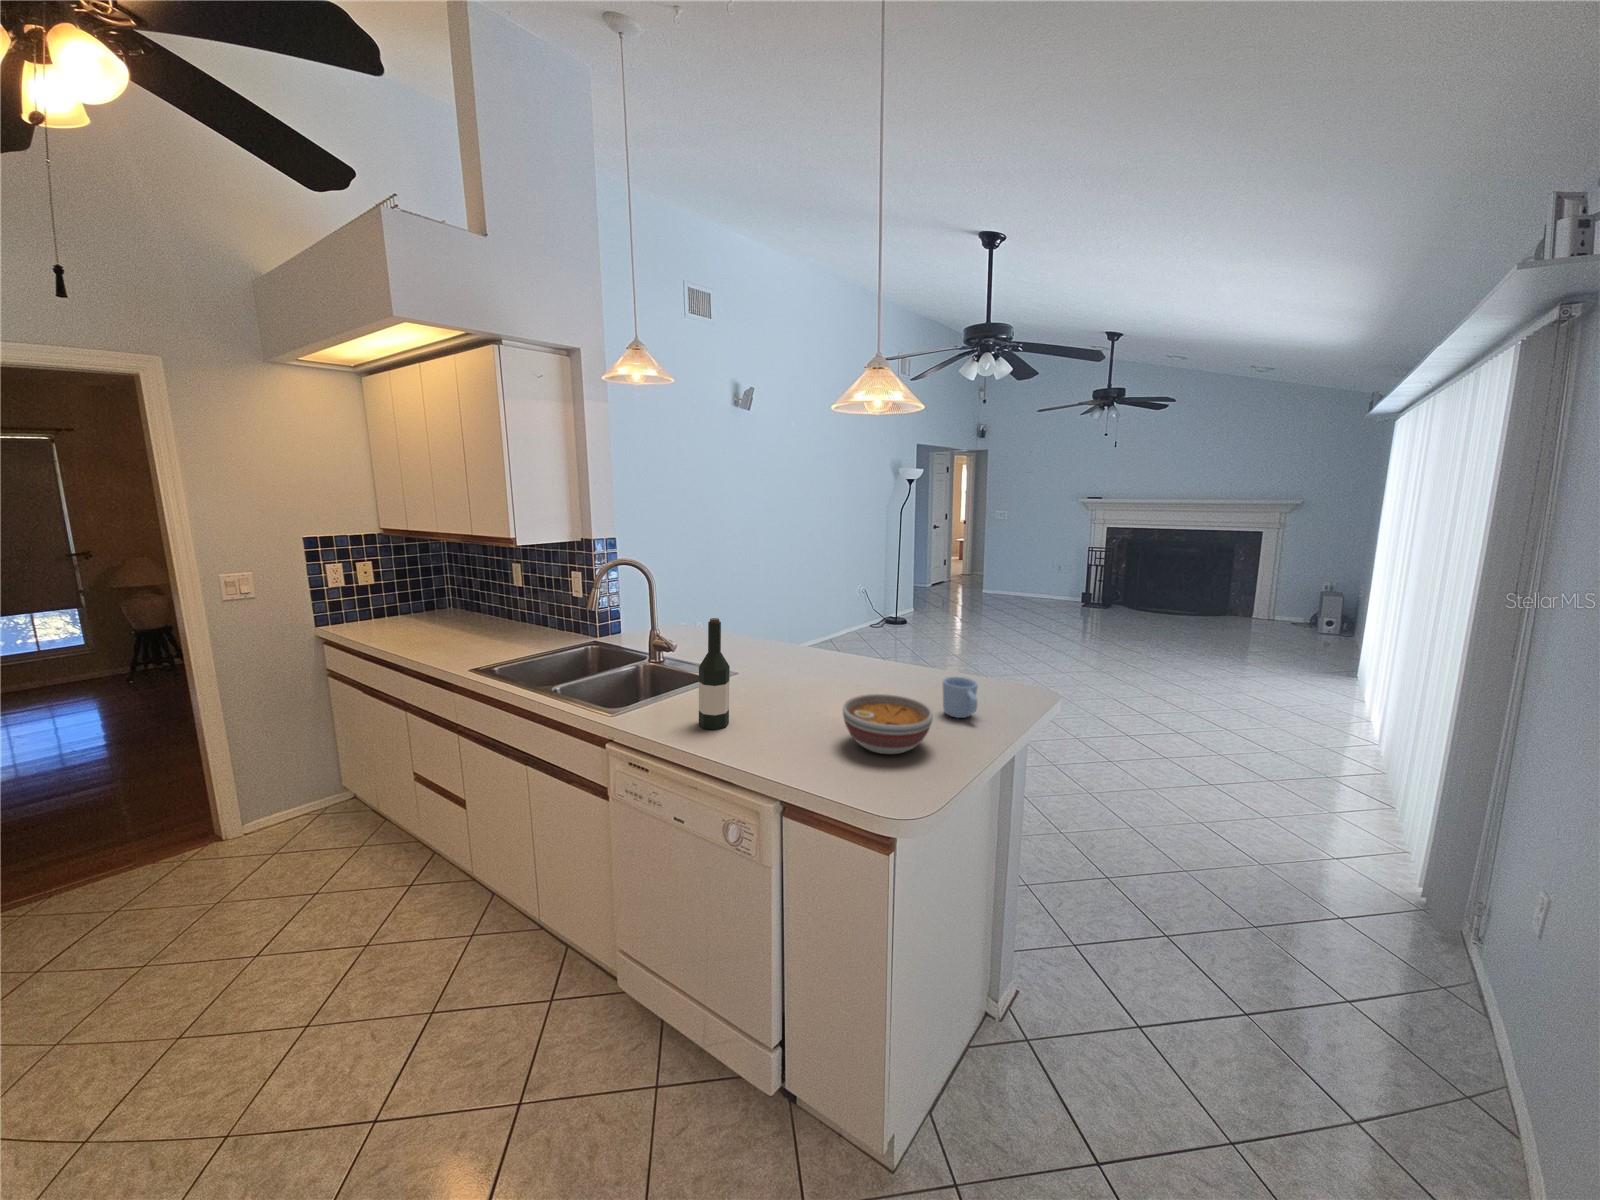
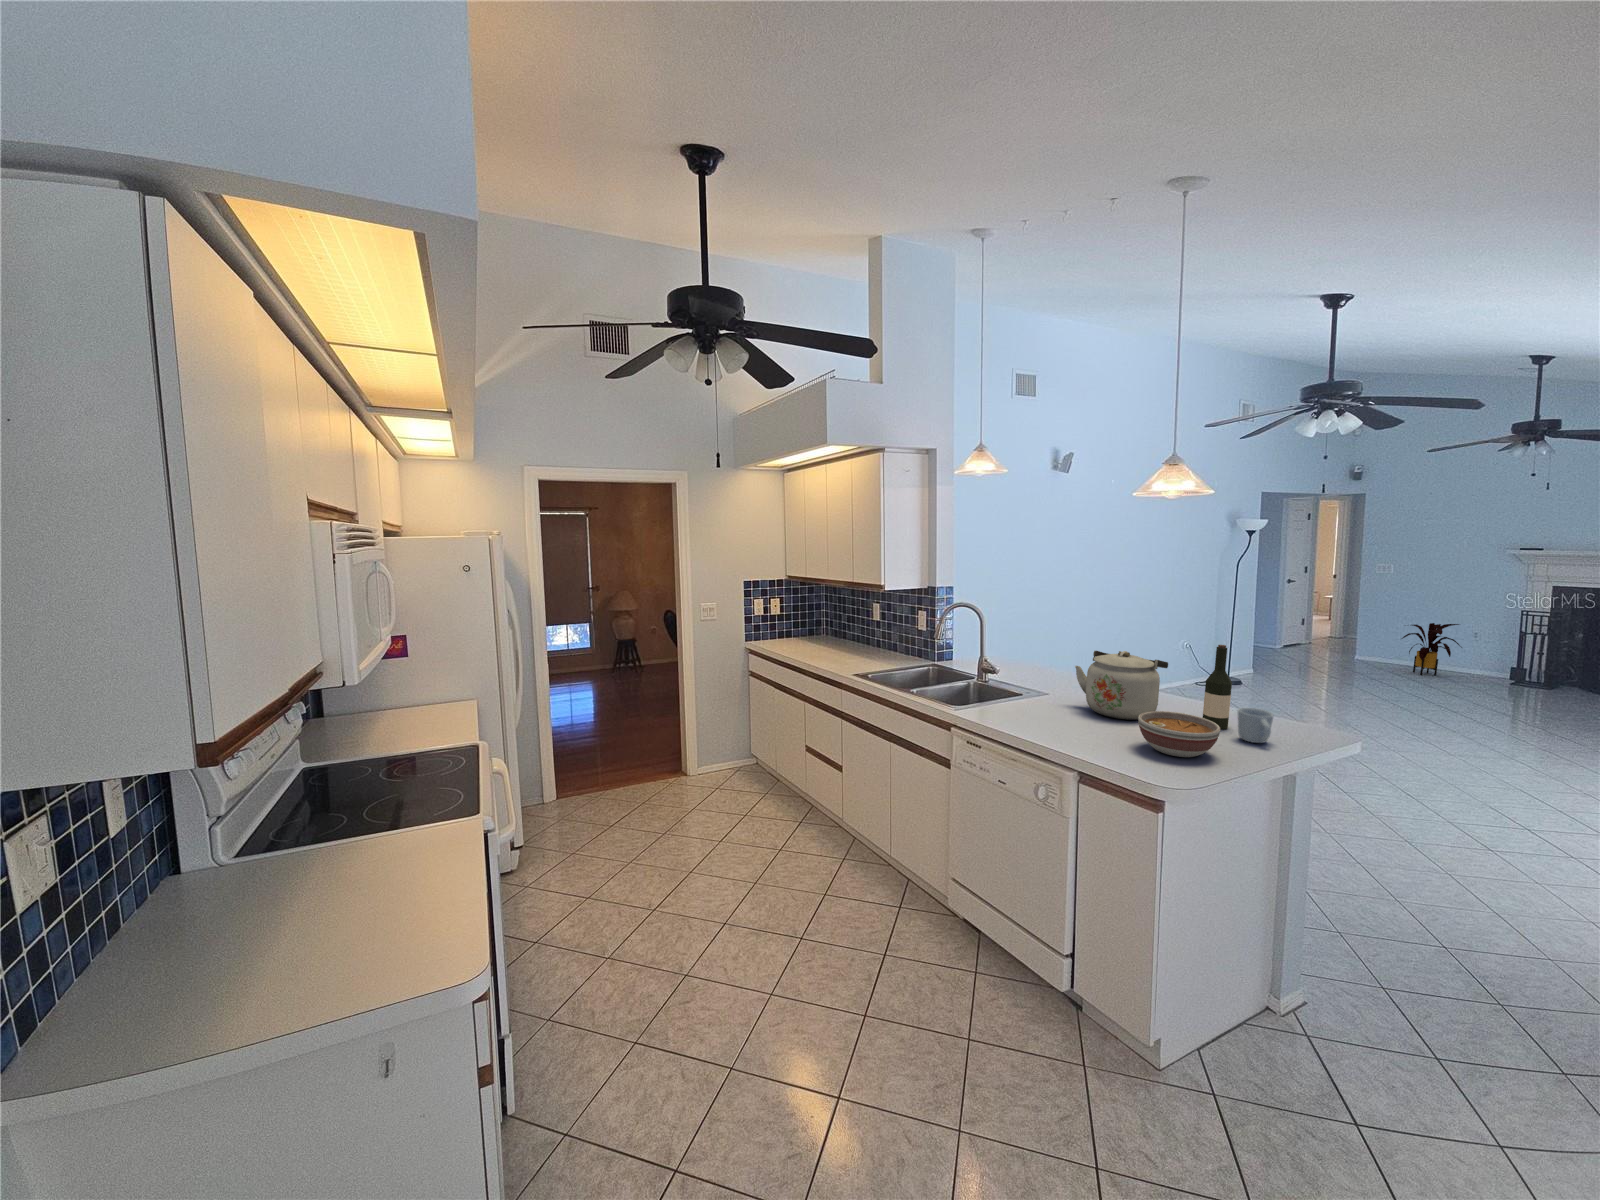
house plant: none [1015,560,1055,603] -> present [1402,623,1462,676]
kettle: none [764,617,867,703] -> present [1075,651,1168,720]
wine bottle: present [699,618,730,730] -> present [1203,645,1232,729]

